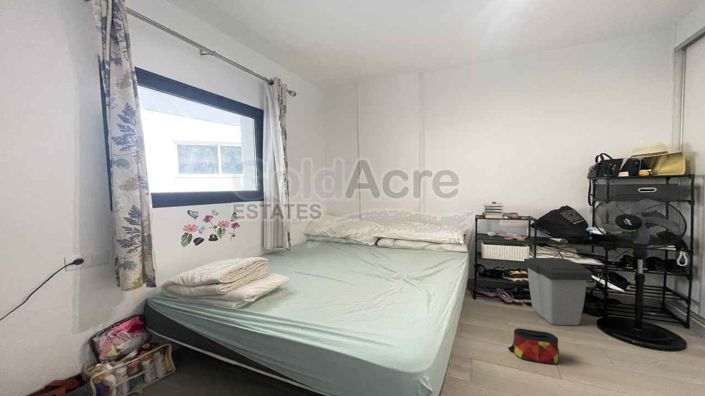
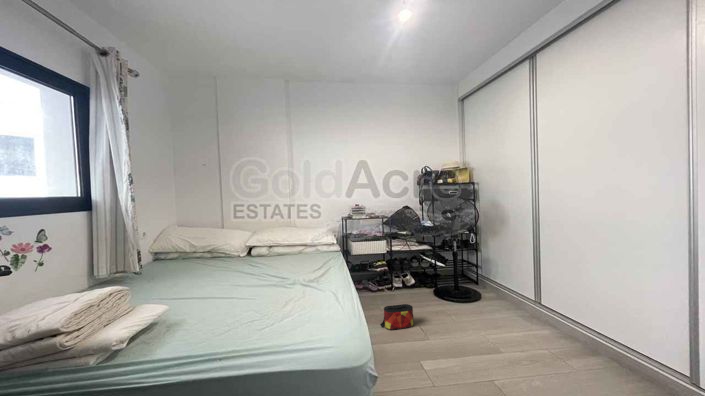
trash can: present [524,258,592,325] -> none [384,247,428,300]

